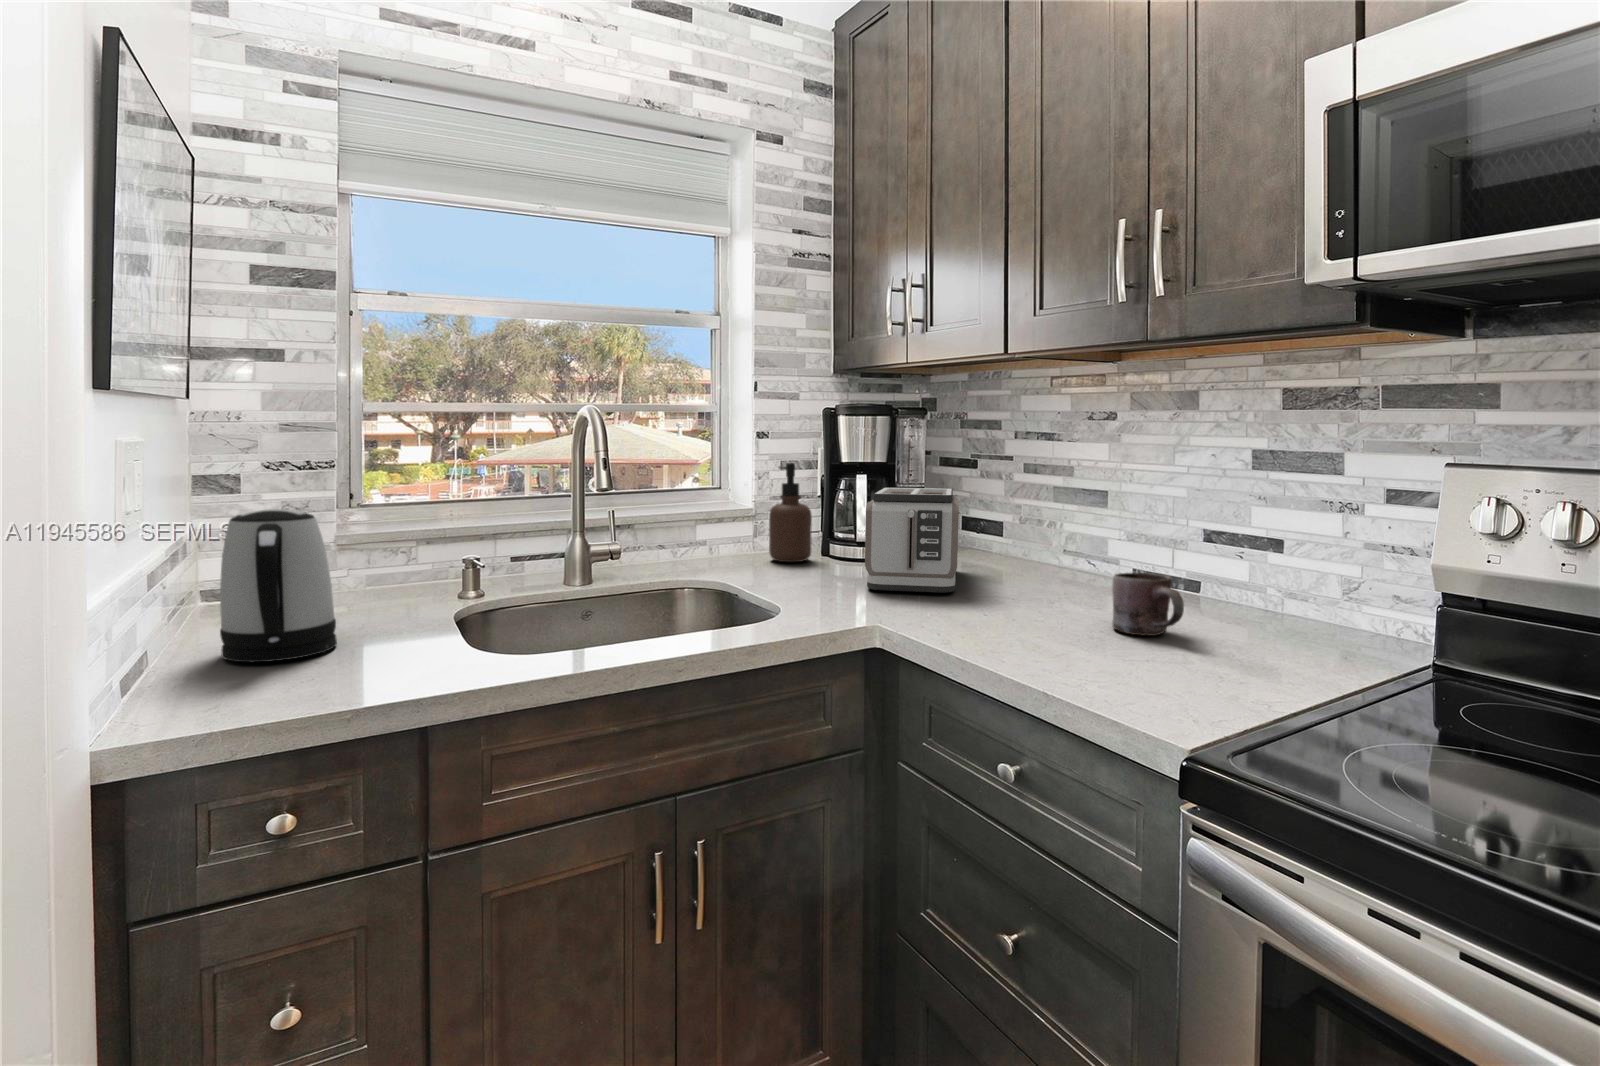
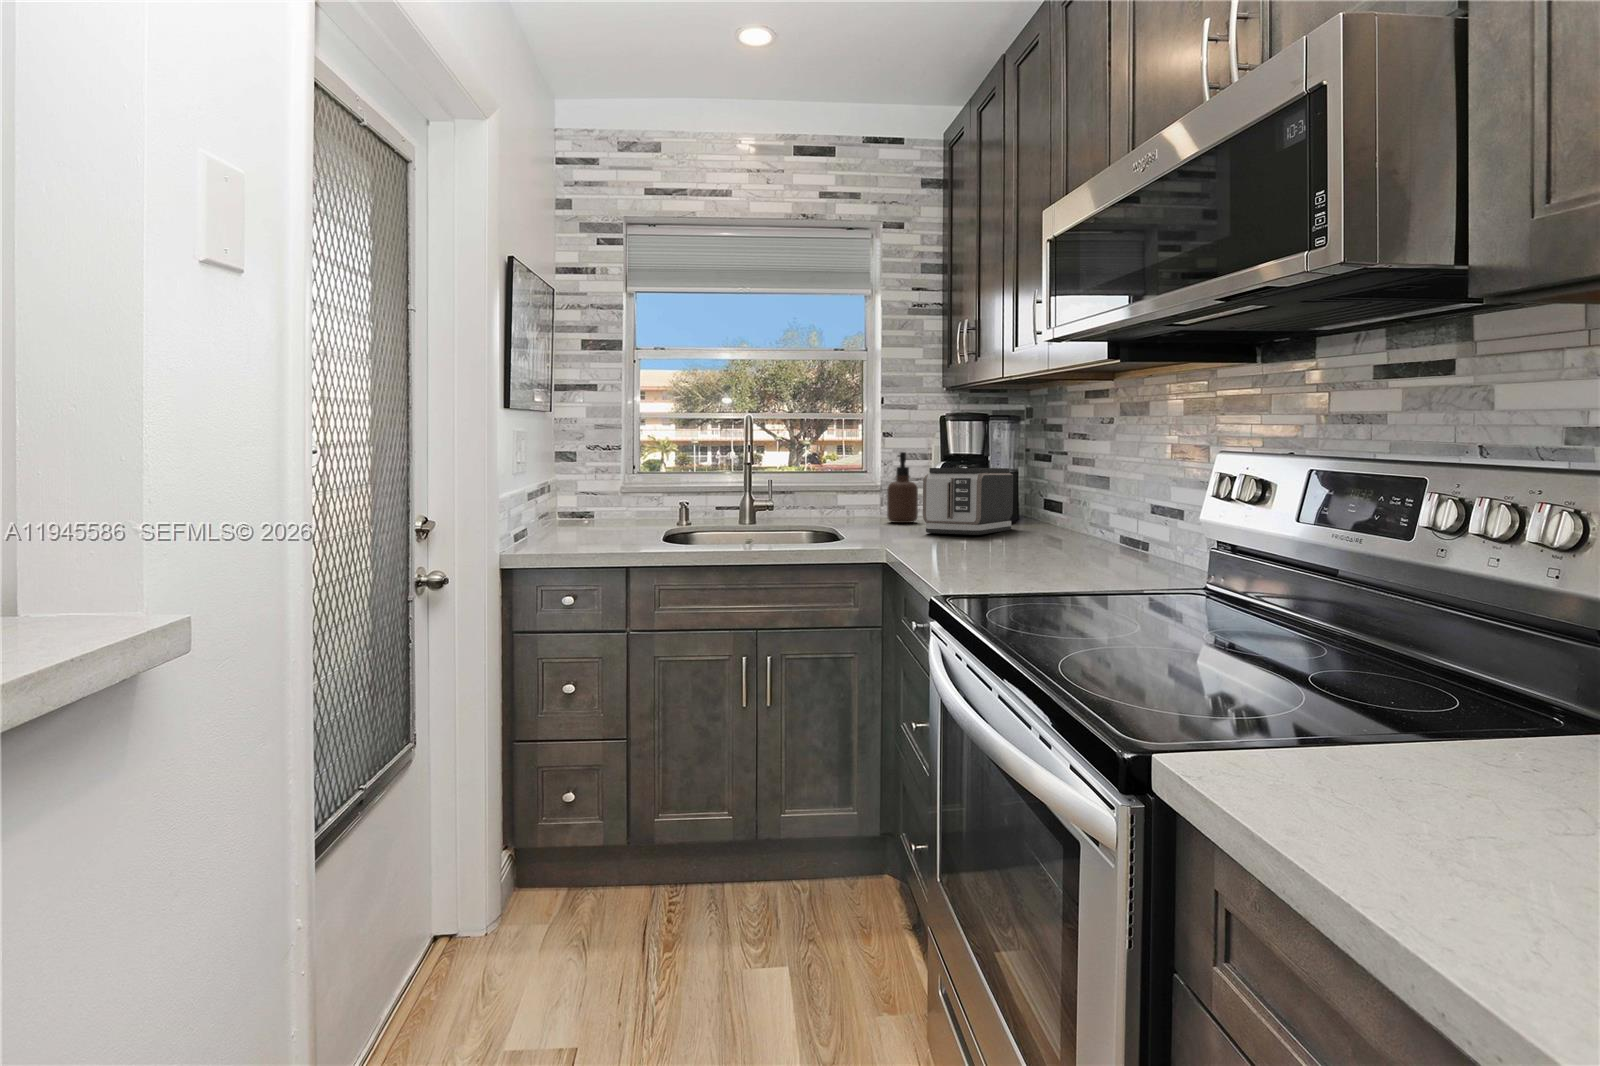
kettle: present [220,509,337,662] -> none [556,468,607,542]
mug: present [1112,573,1184,636] -> none [1047,514,1084,552]

